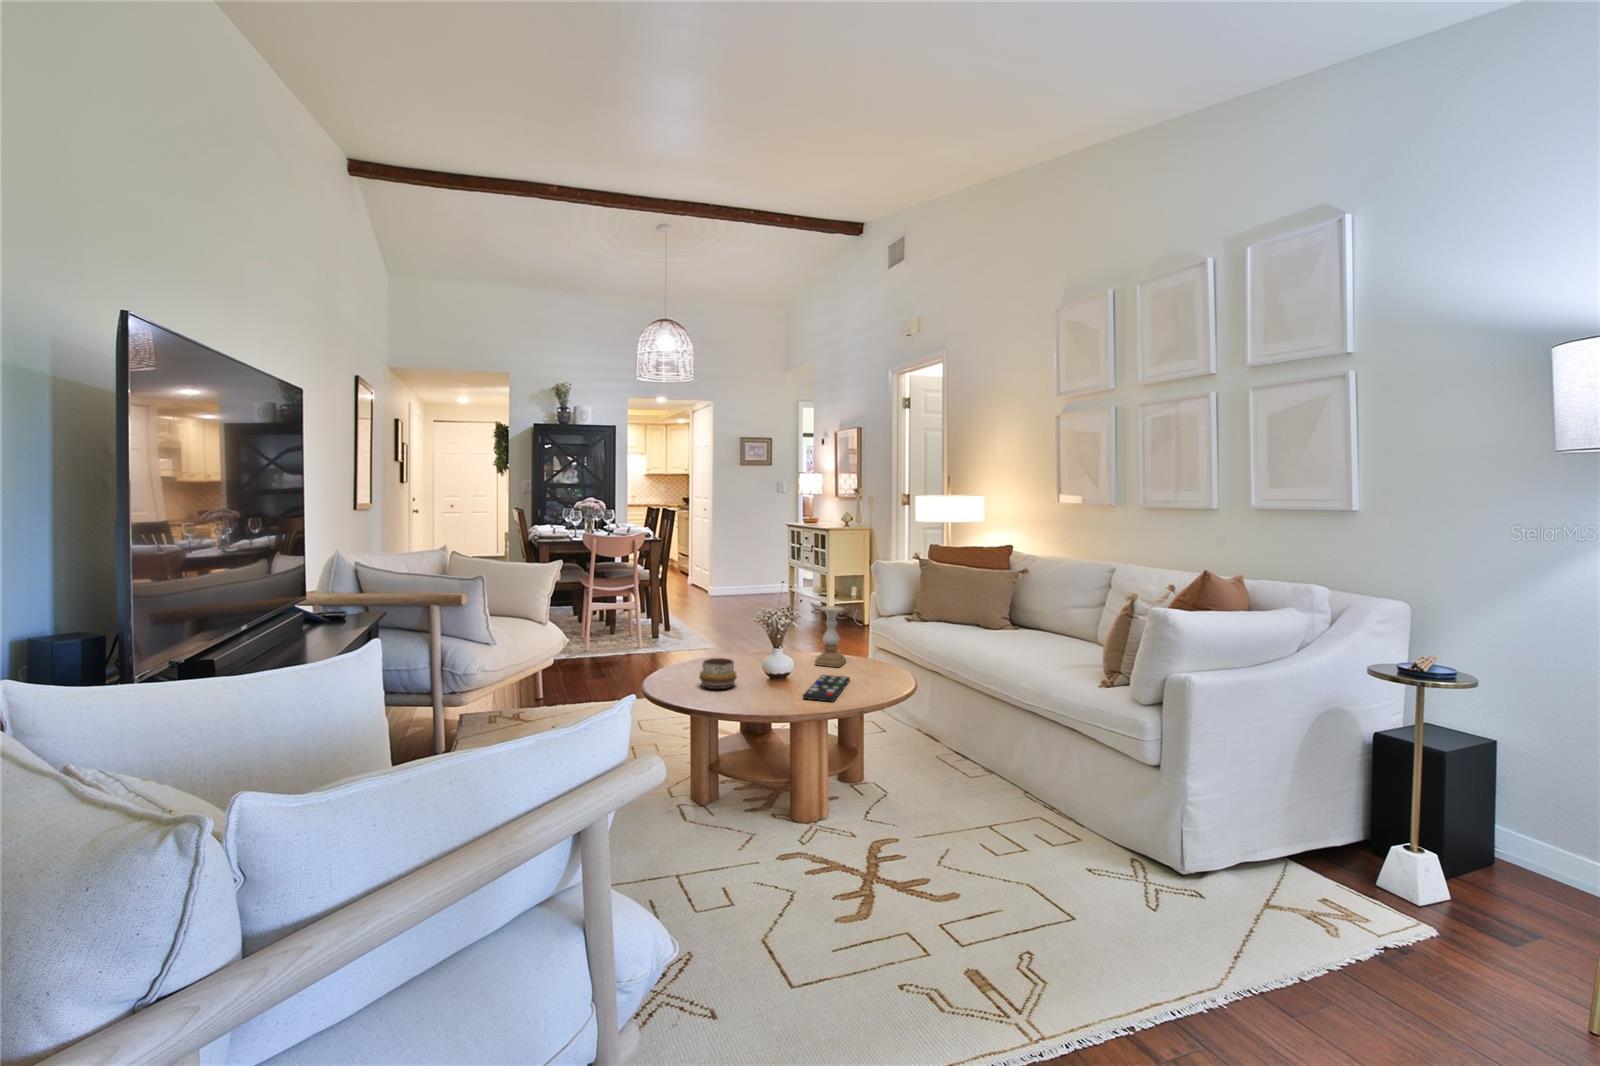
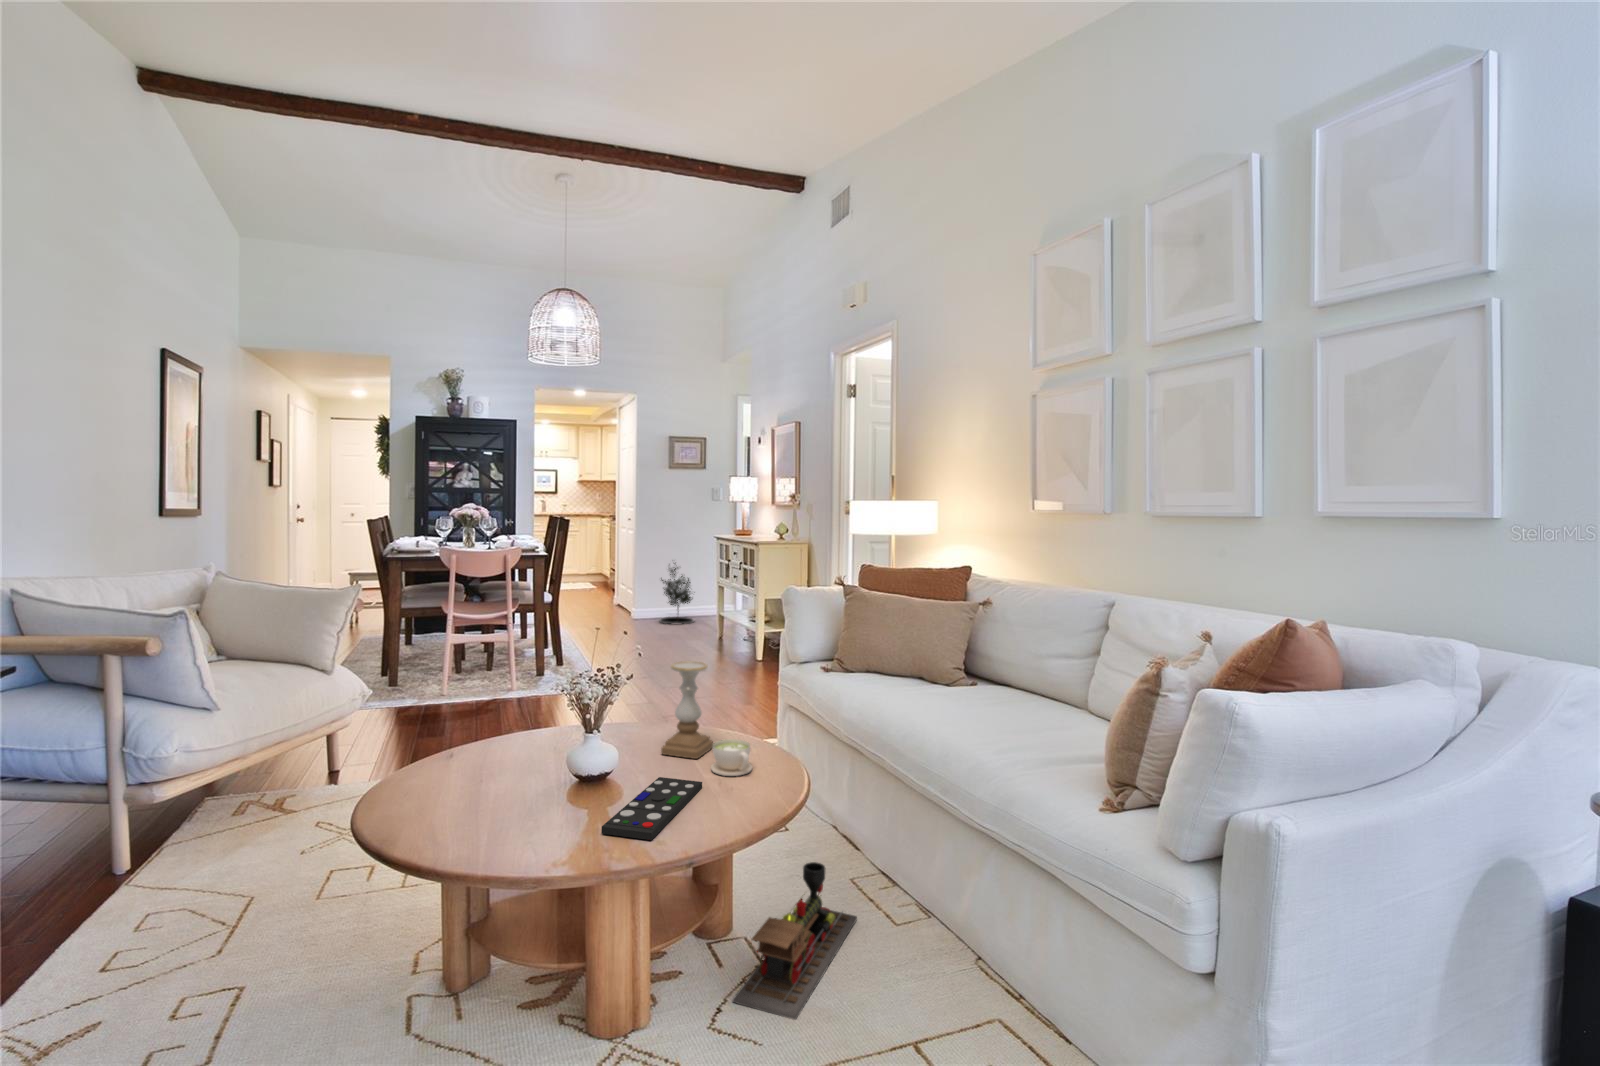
potted tree: none [734,543,765,598] -> present [659,563,694,624]
coffee cup: none [850,654,877,675] -> present [711,739,752,776]
decorative bowl: present [700,658,736,689] -> none [441,755,507,812]
toy train: none [874,732,942,813] -> present [733,862,857,1020]

